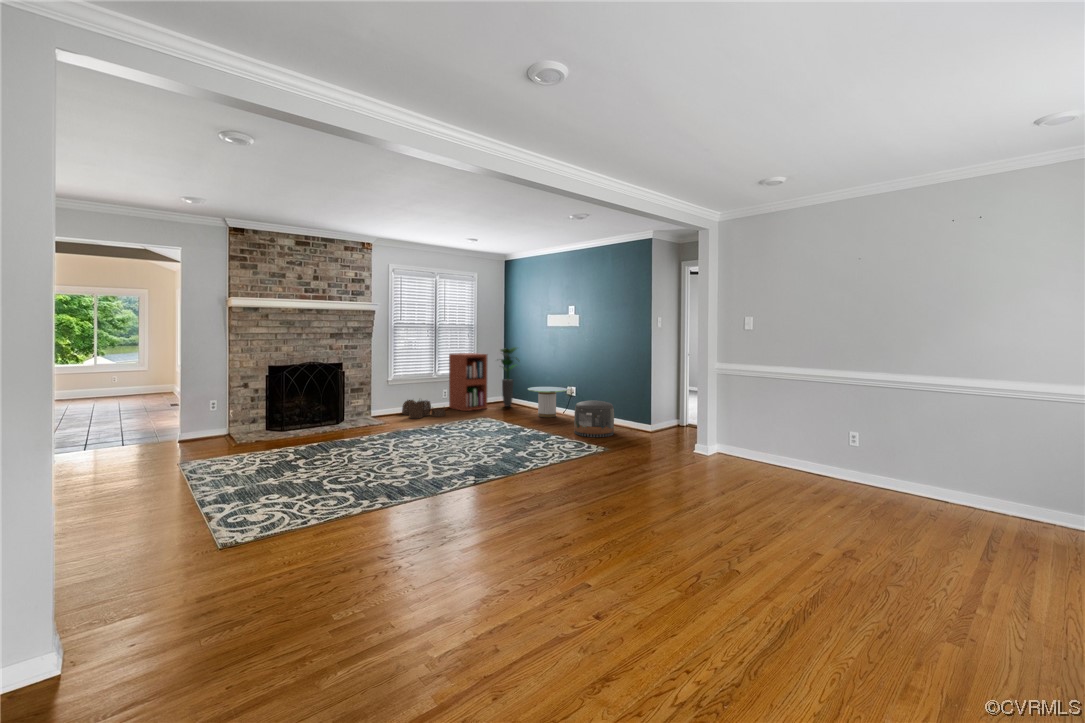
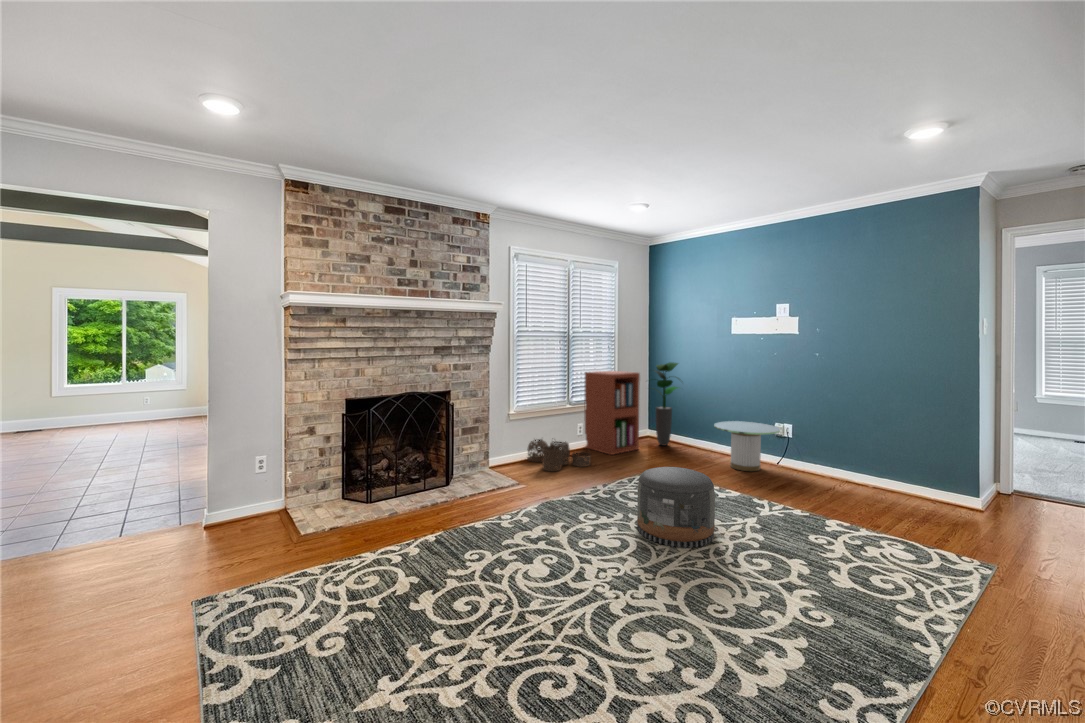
pouf: present [574,400,614,437] -> present [637,467,715,548]

